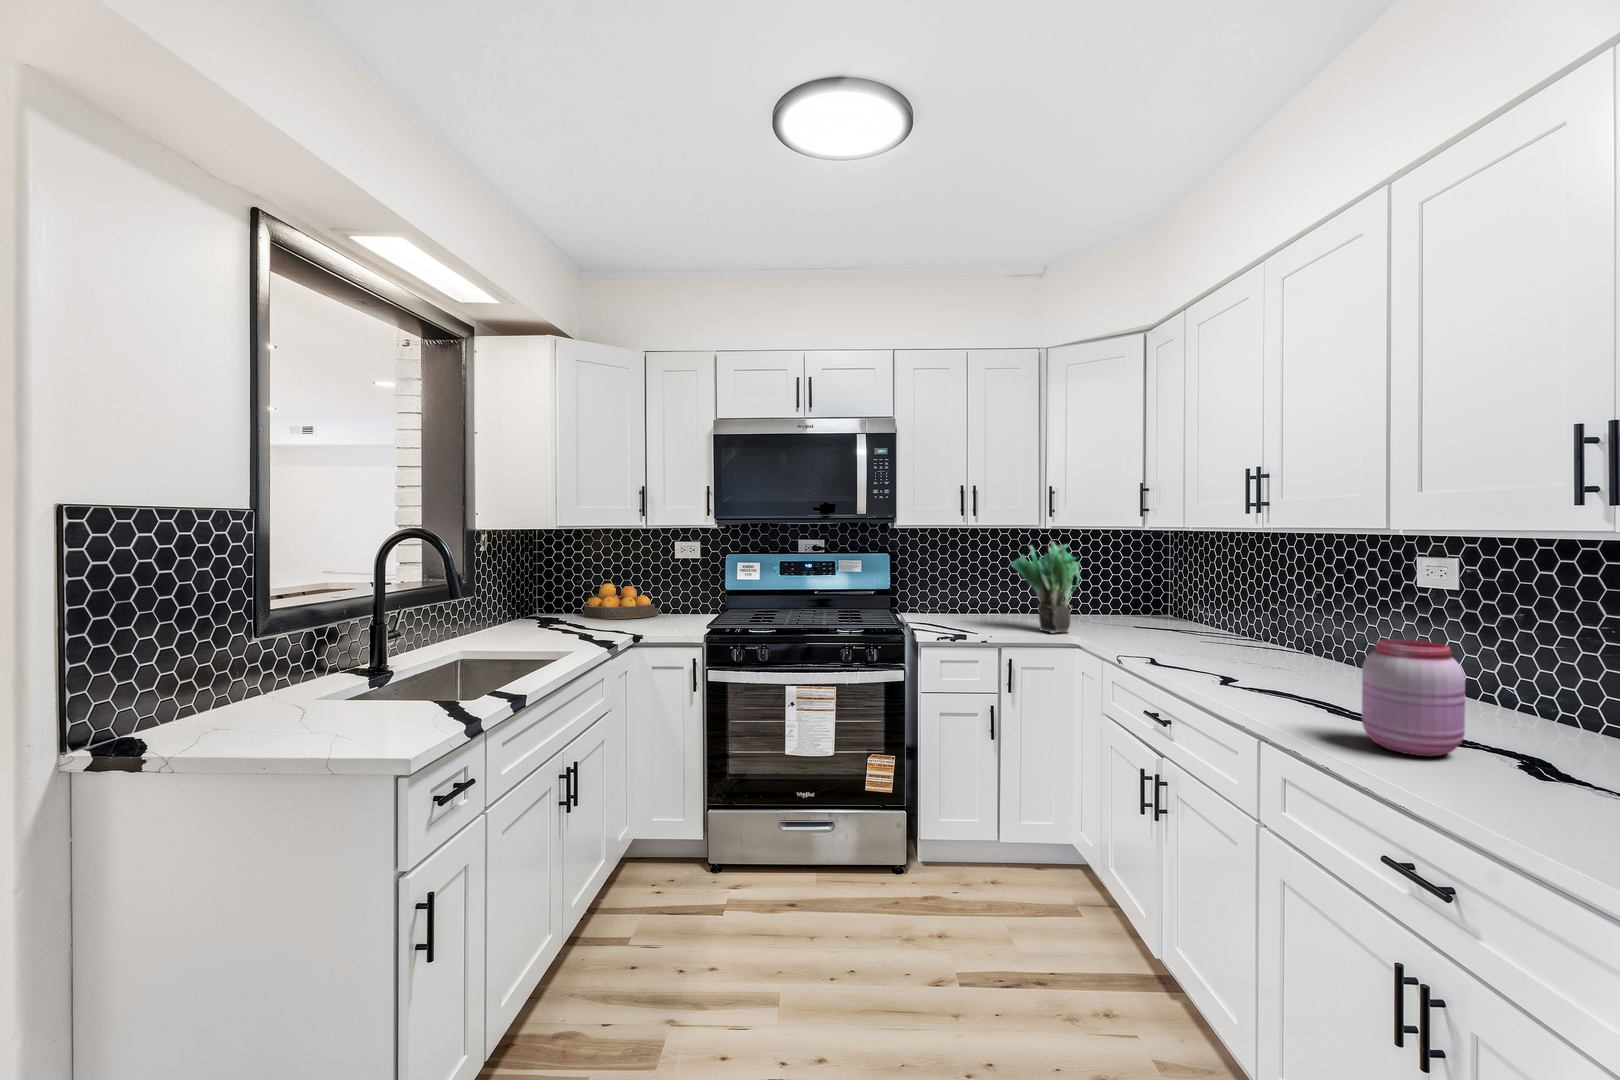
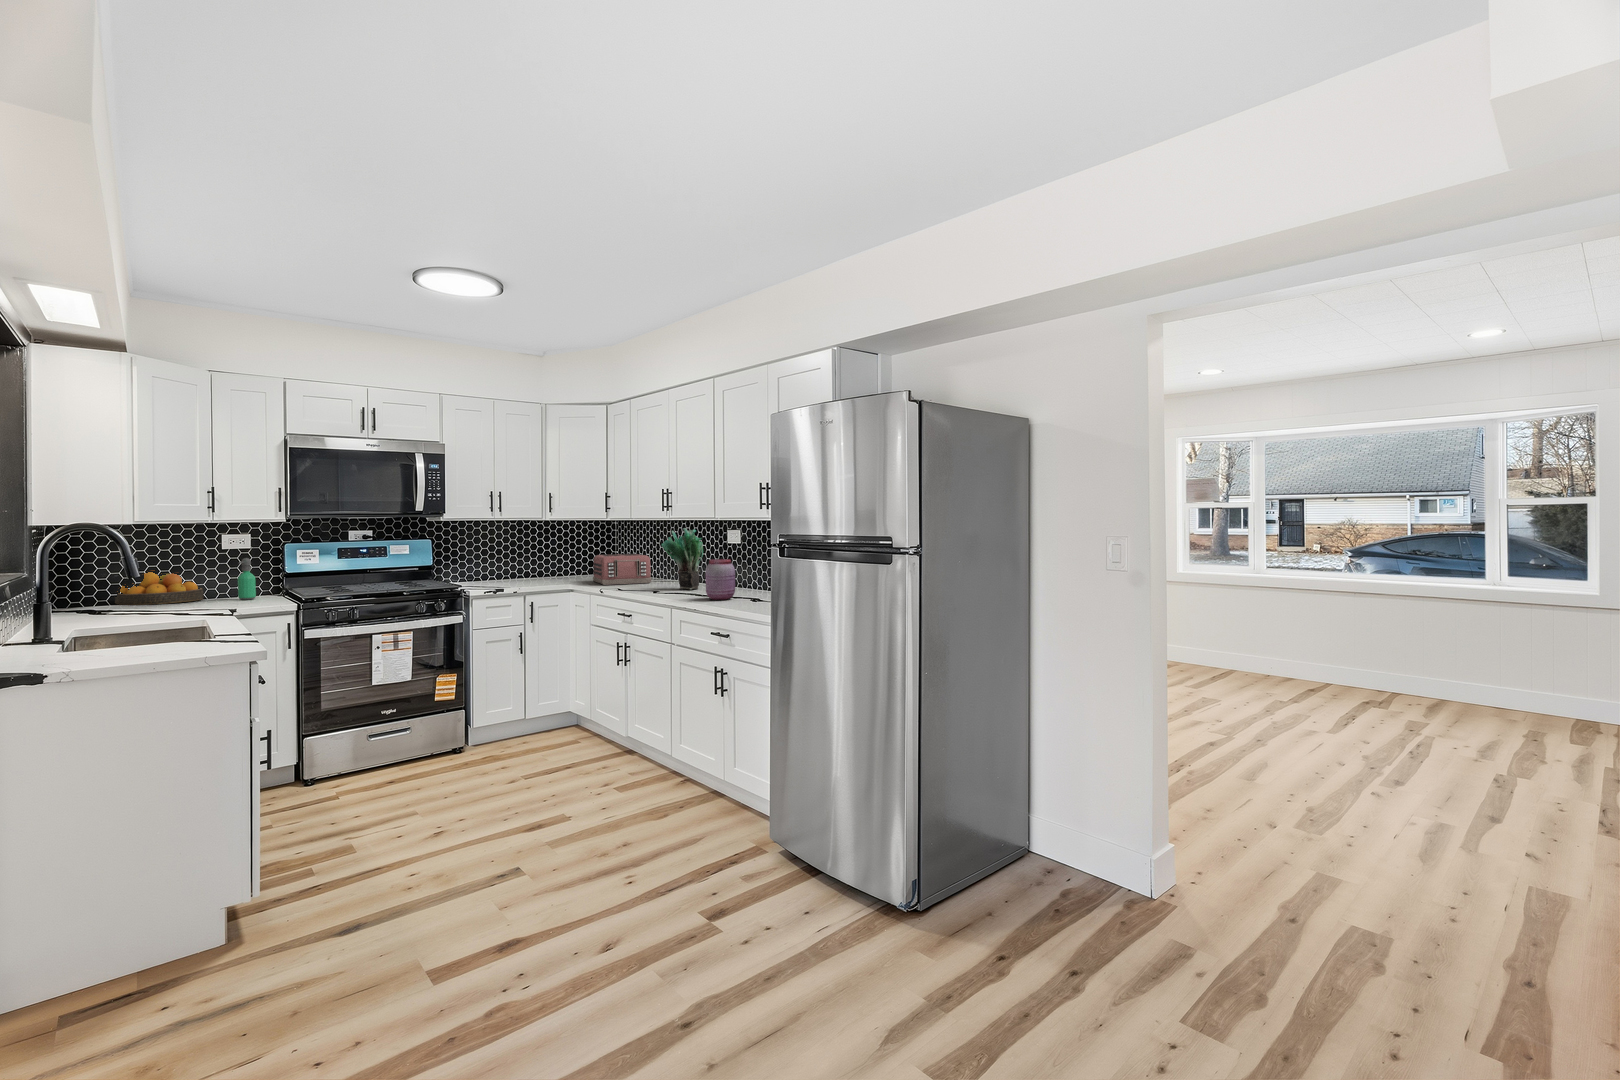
potted plant: present [1011,542,1080,633] -> present [662,528,703,589]
soap dispenser: none [679,572,698,620] -> present [238,558,256,600]
toaster: none [1116,588,1224,649] -> present [593,554,652,585]

